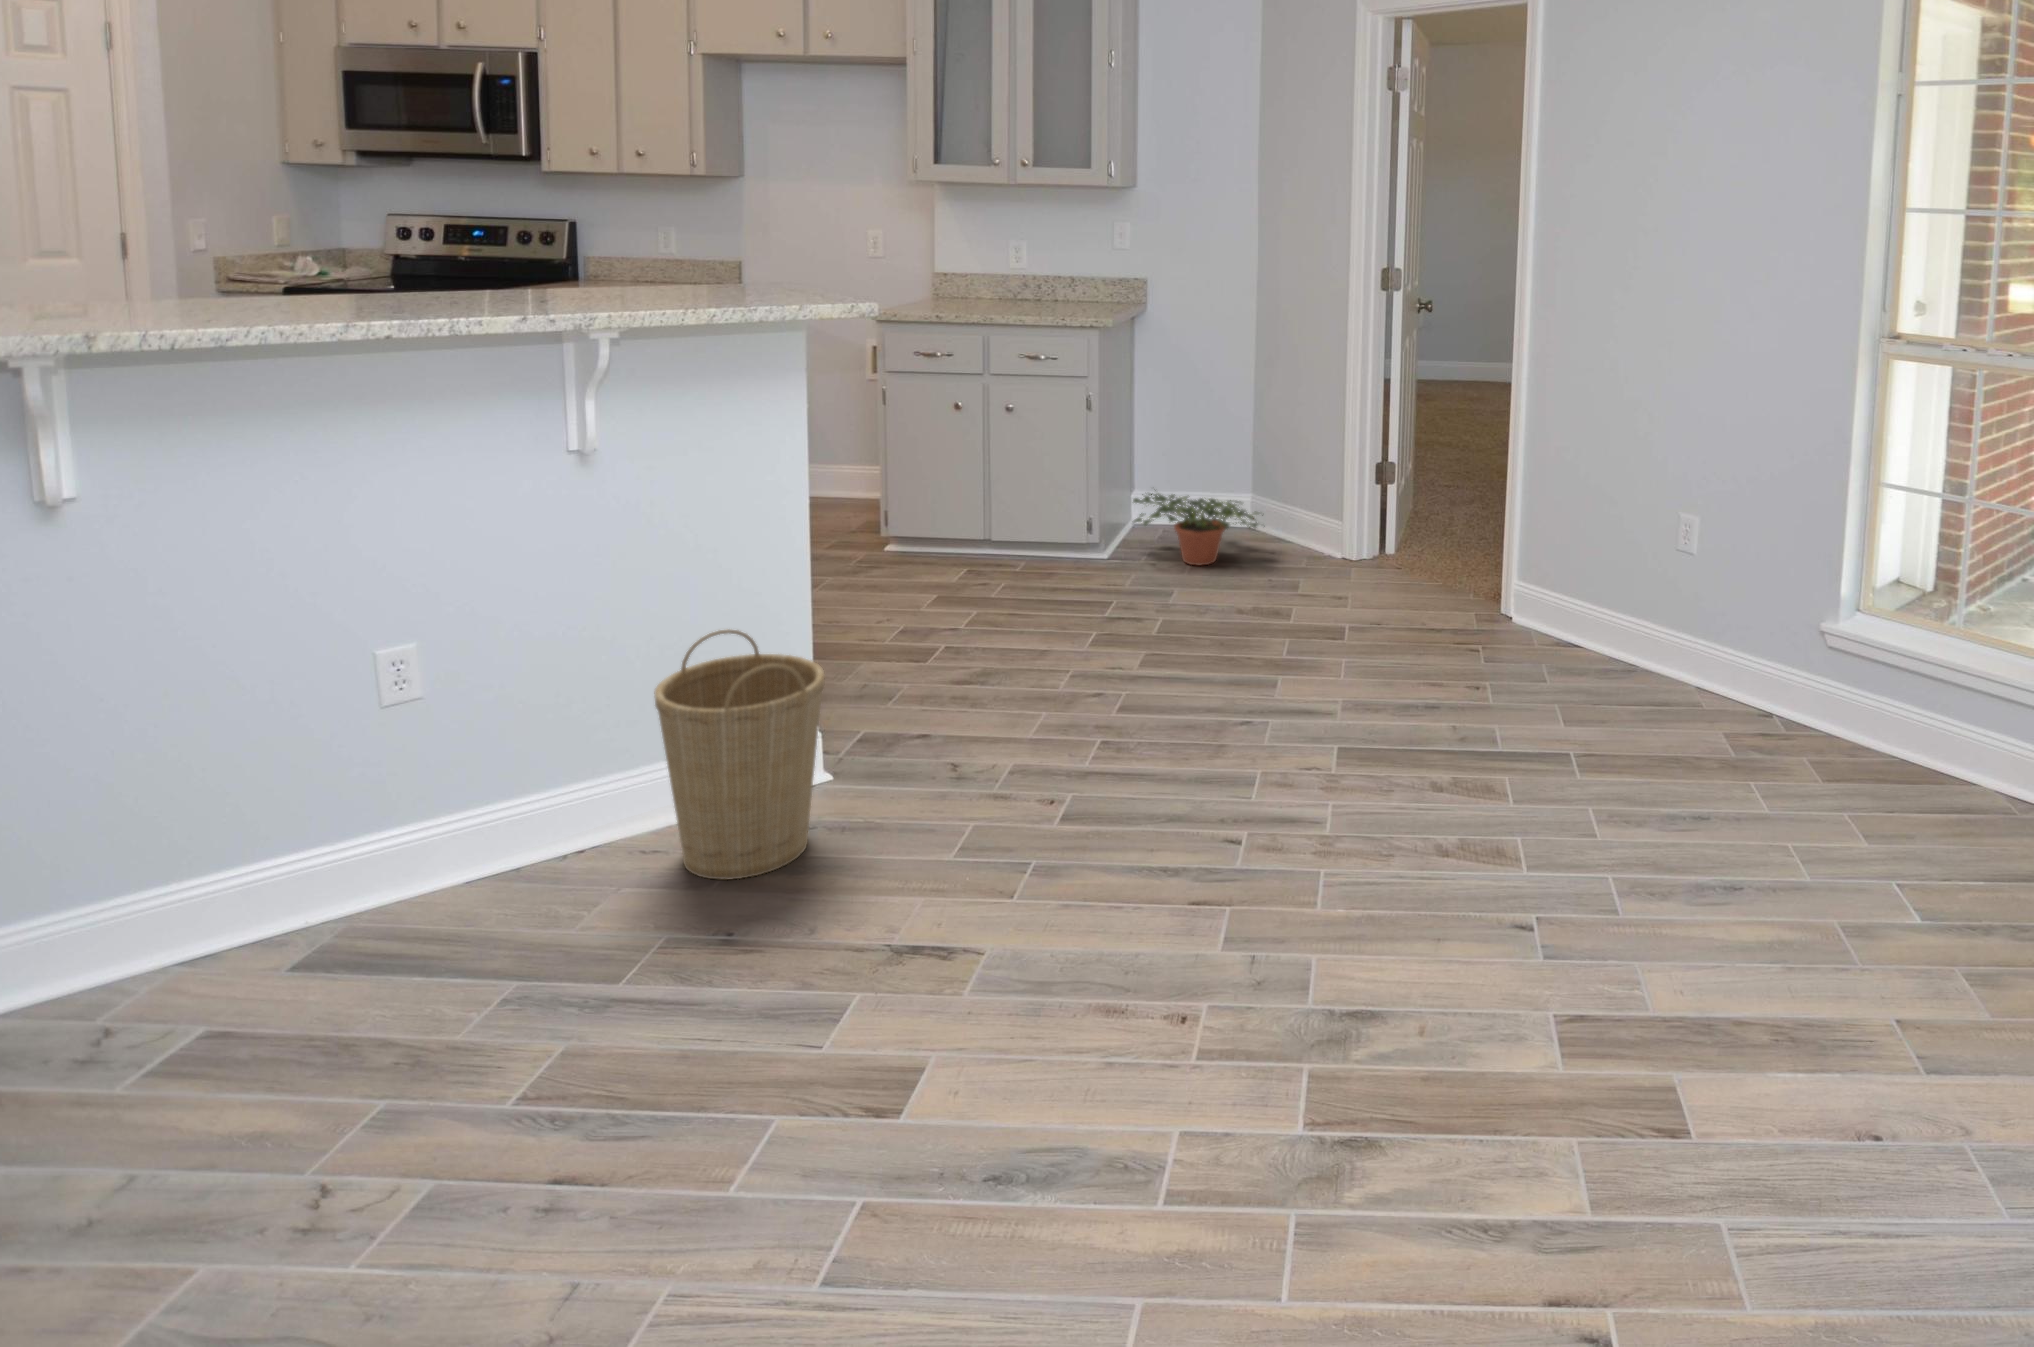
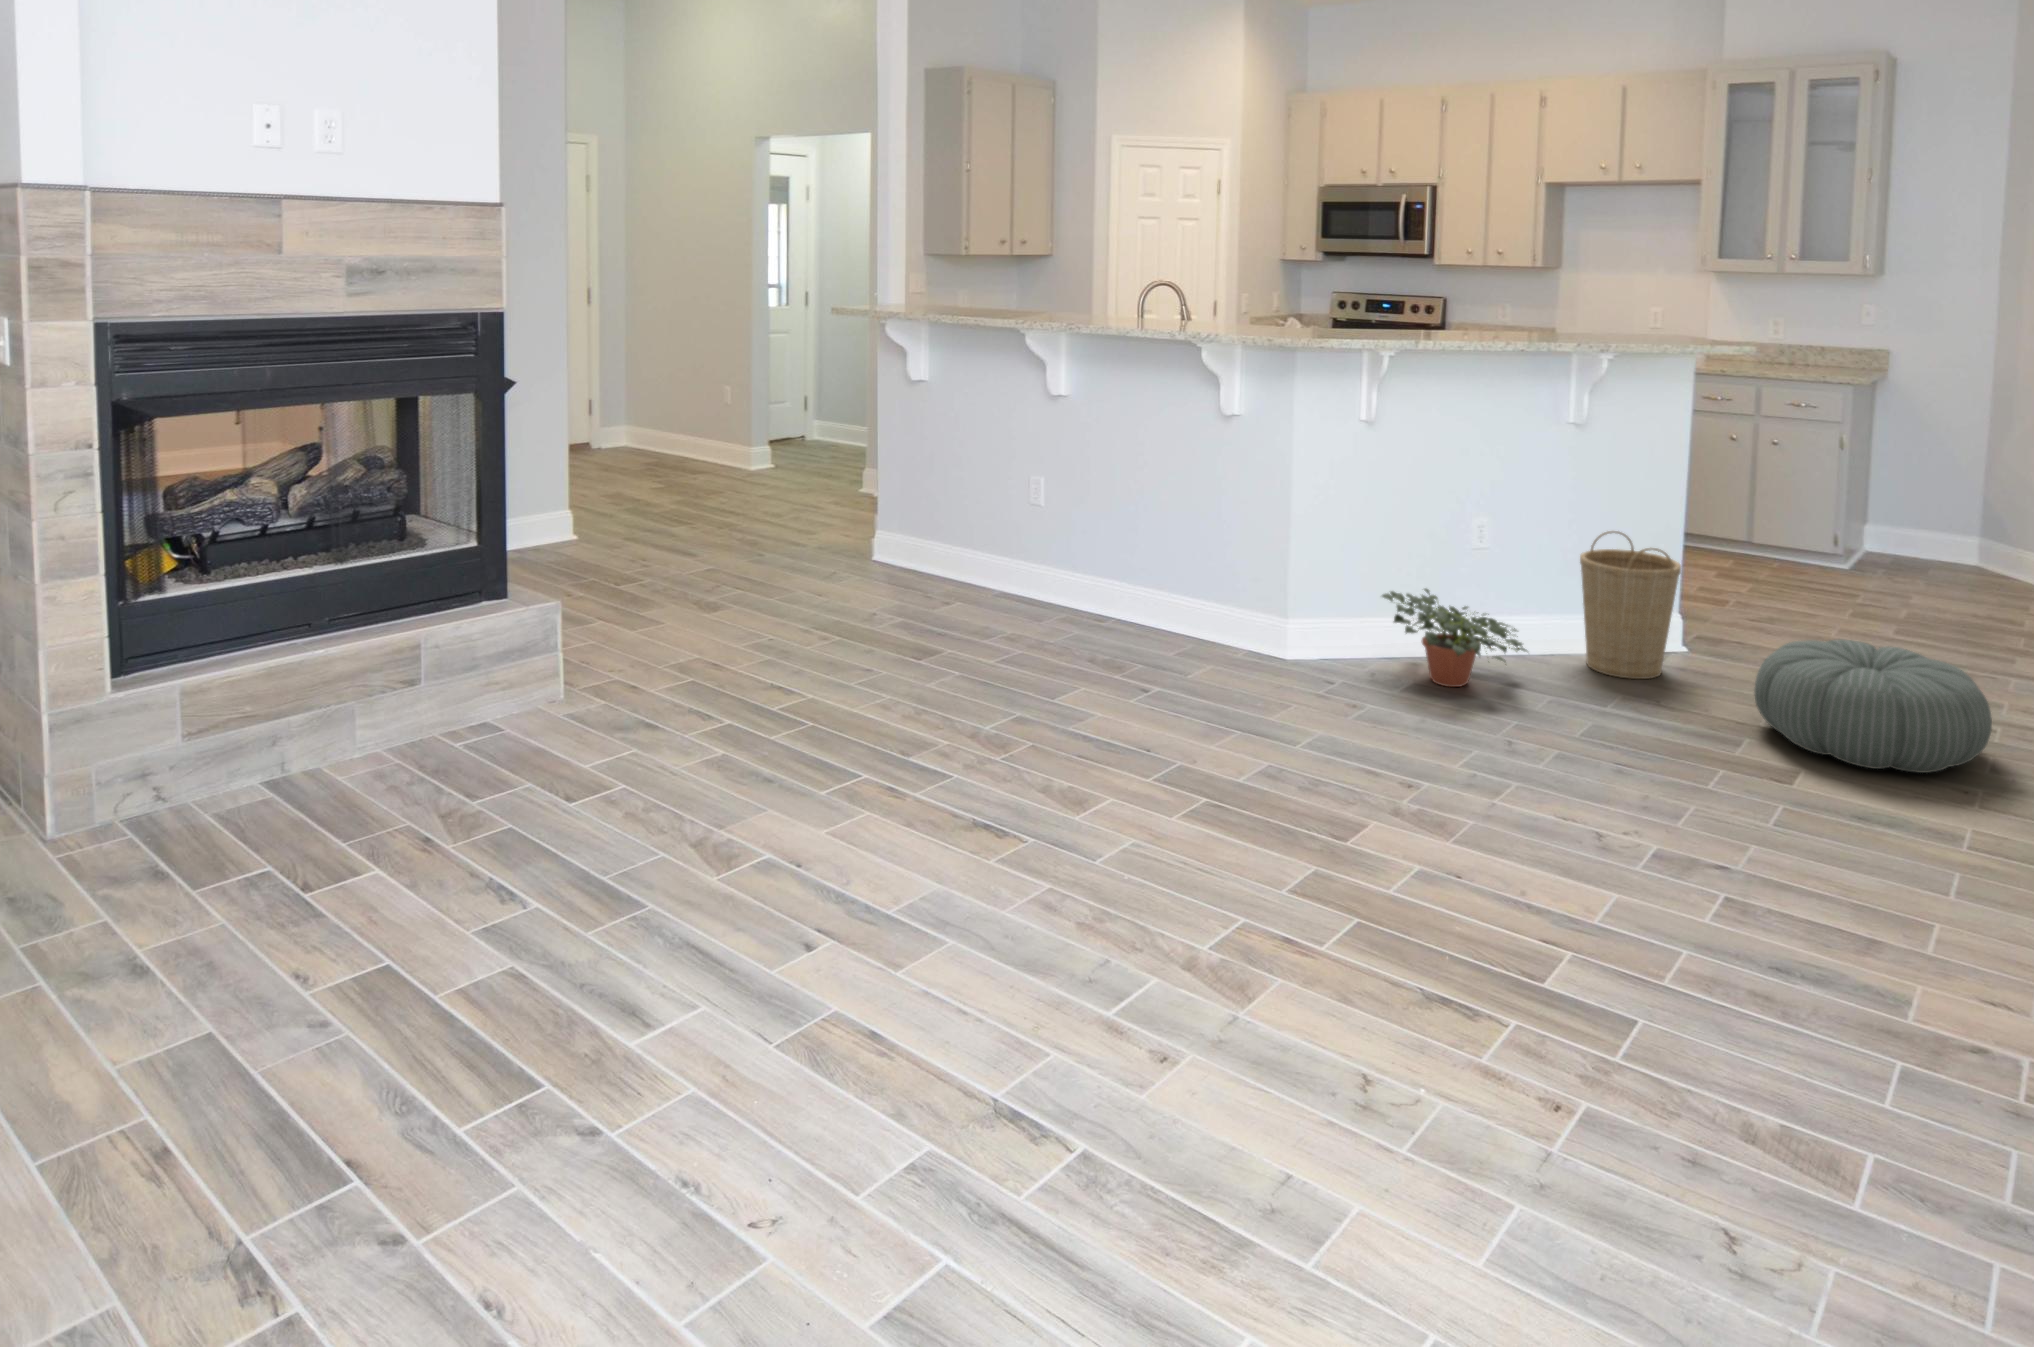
potted plant: present [1133,493,1258,565] -> present [1382,588,1527,687]
pouf: none [915,761,1236,1000] -> present [1754,639,1992,773]

